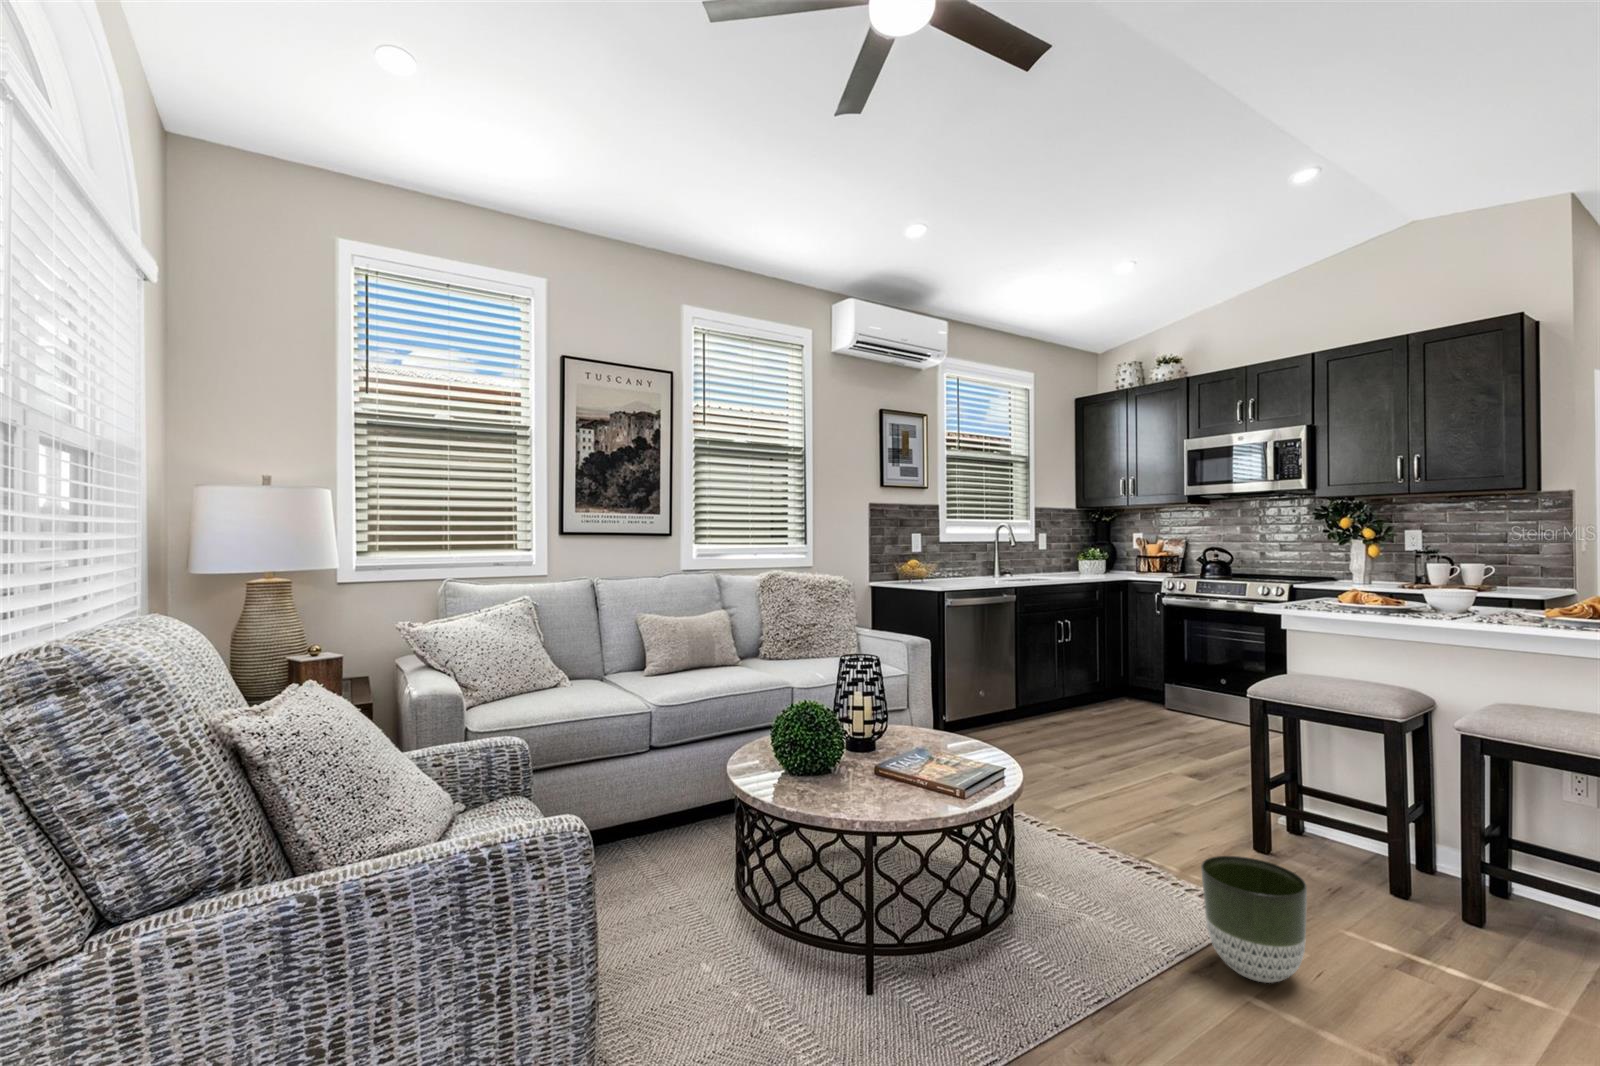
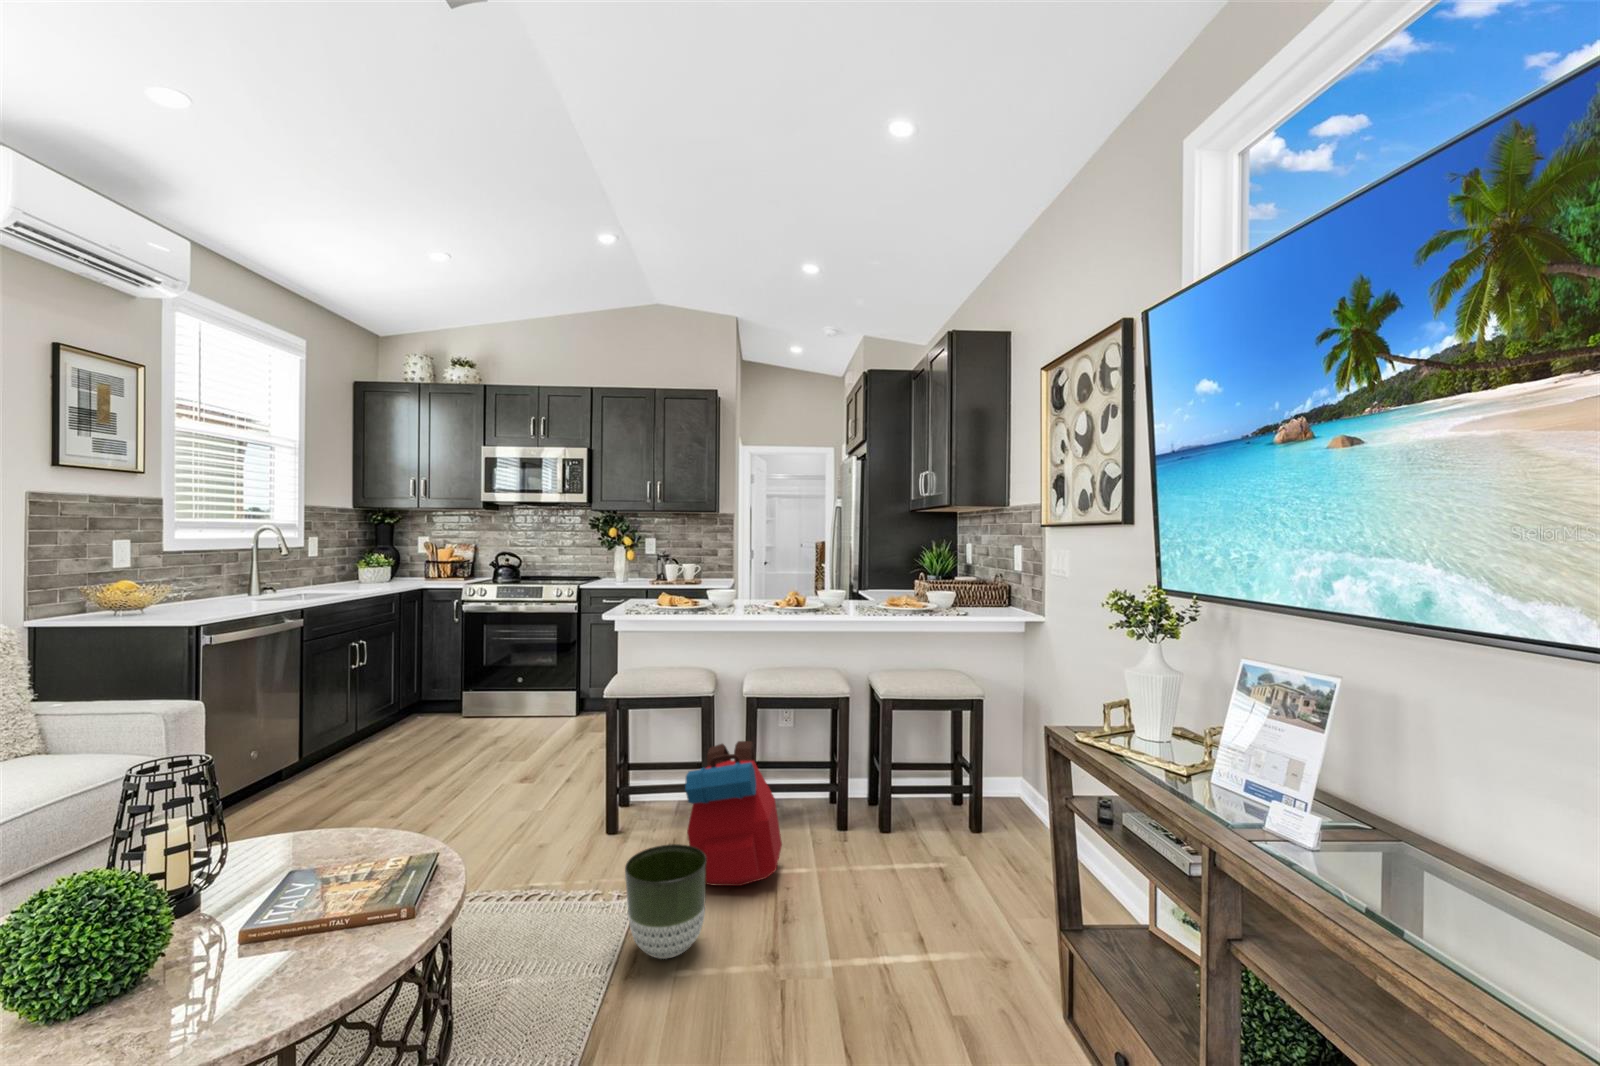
backpack: none [1311,782,1491,973] -> present [685,741,782,886]

